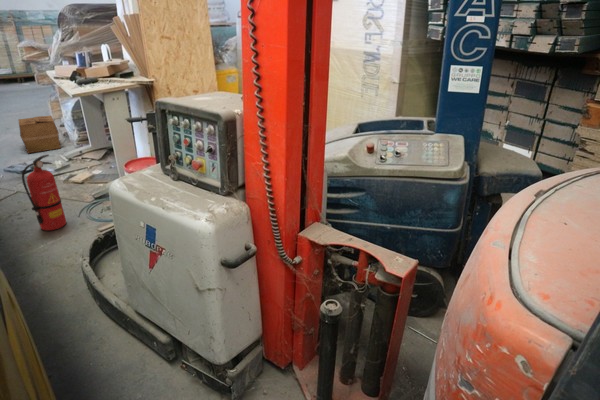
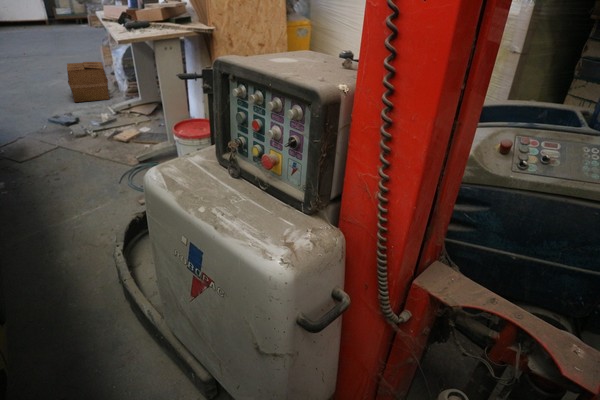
fire extinguisher: present [22,155,66,231] -> none [57,110,105,198]

